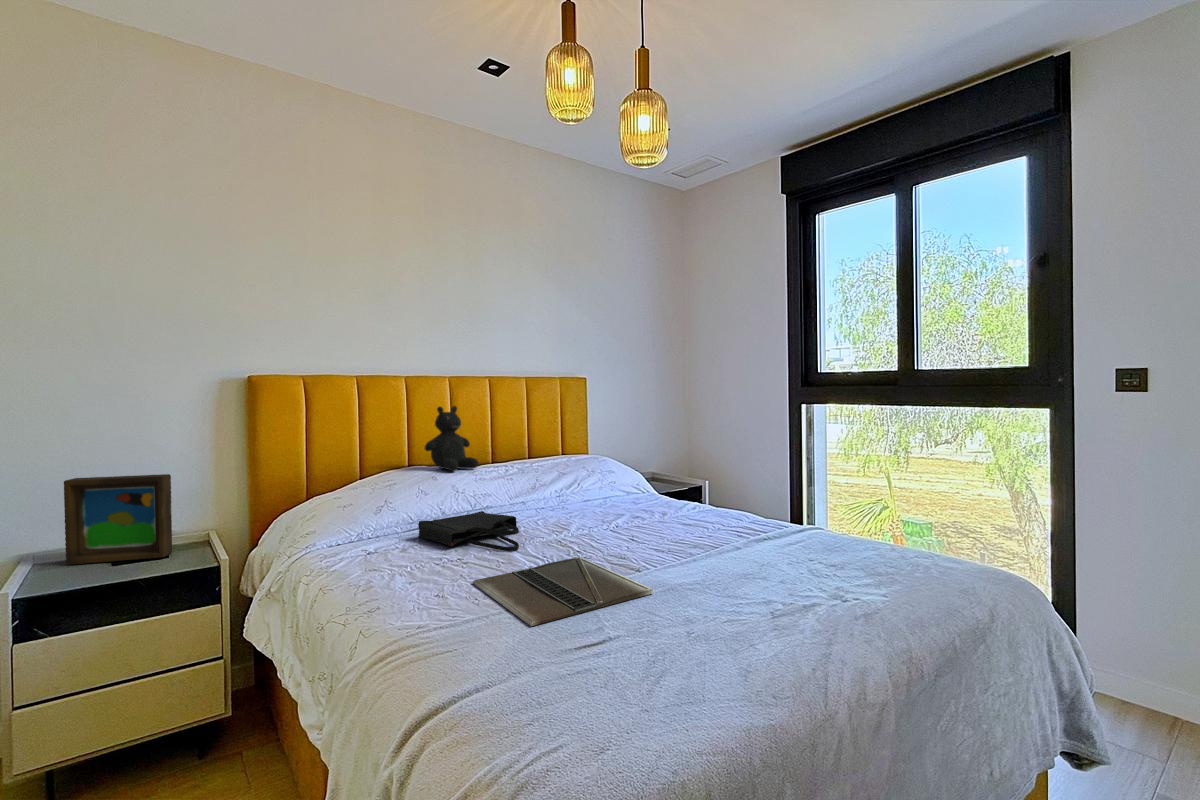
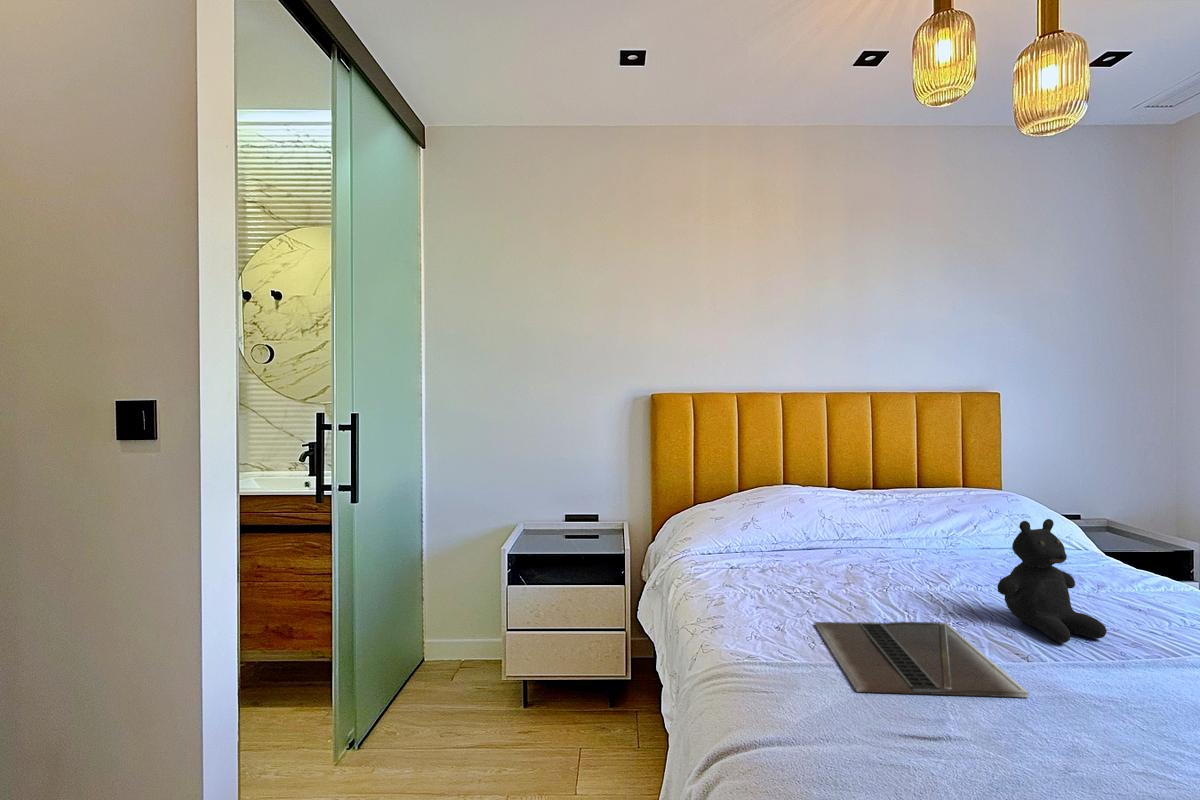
teddy bear: present [425,406,479,471] -> present [997,519,1106,643]
picture frame: present [64,474,172,565] -> none [537,472,597,538]
tote bag: present [418,511,519,551] -> none [779,542,882,596]

